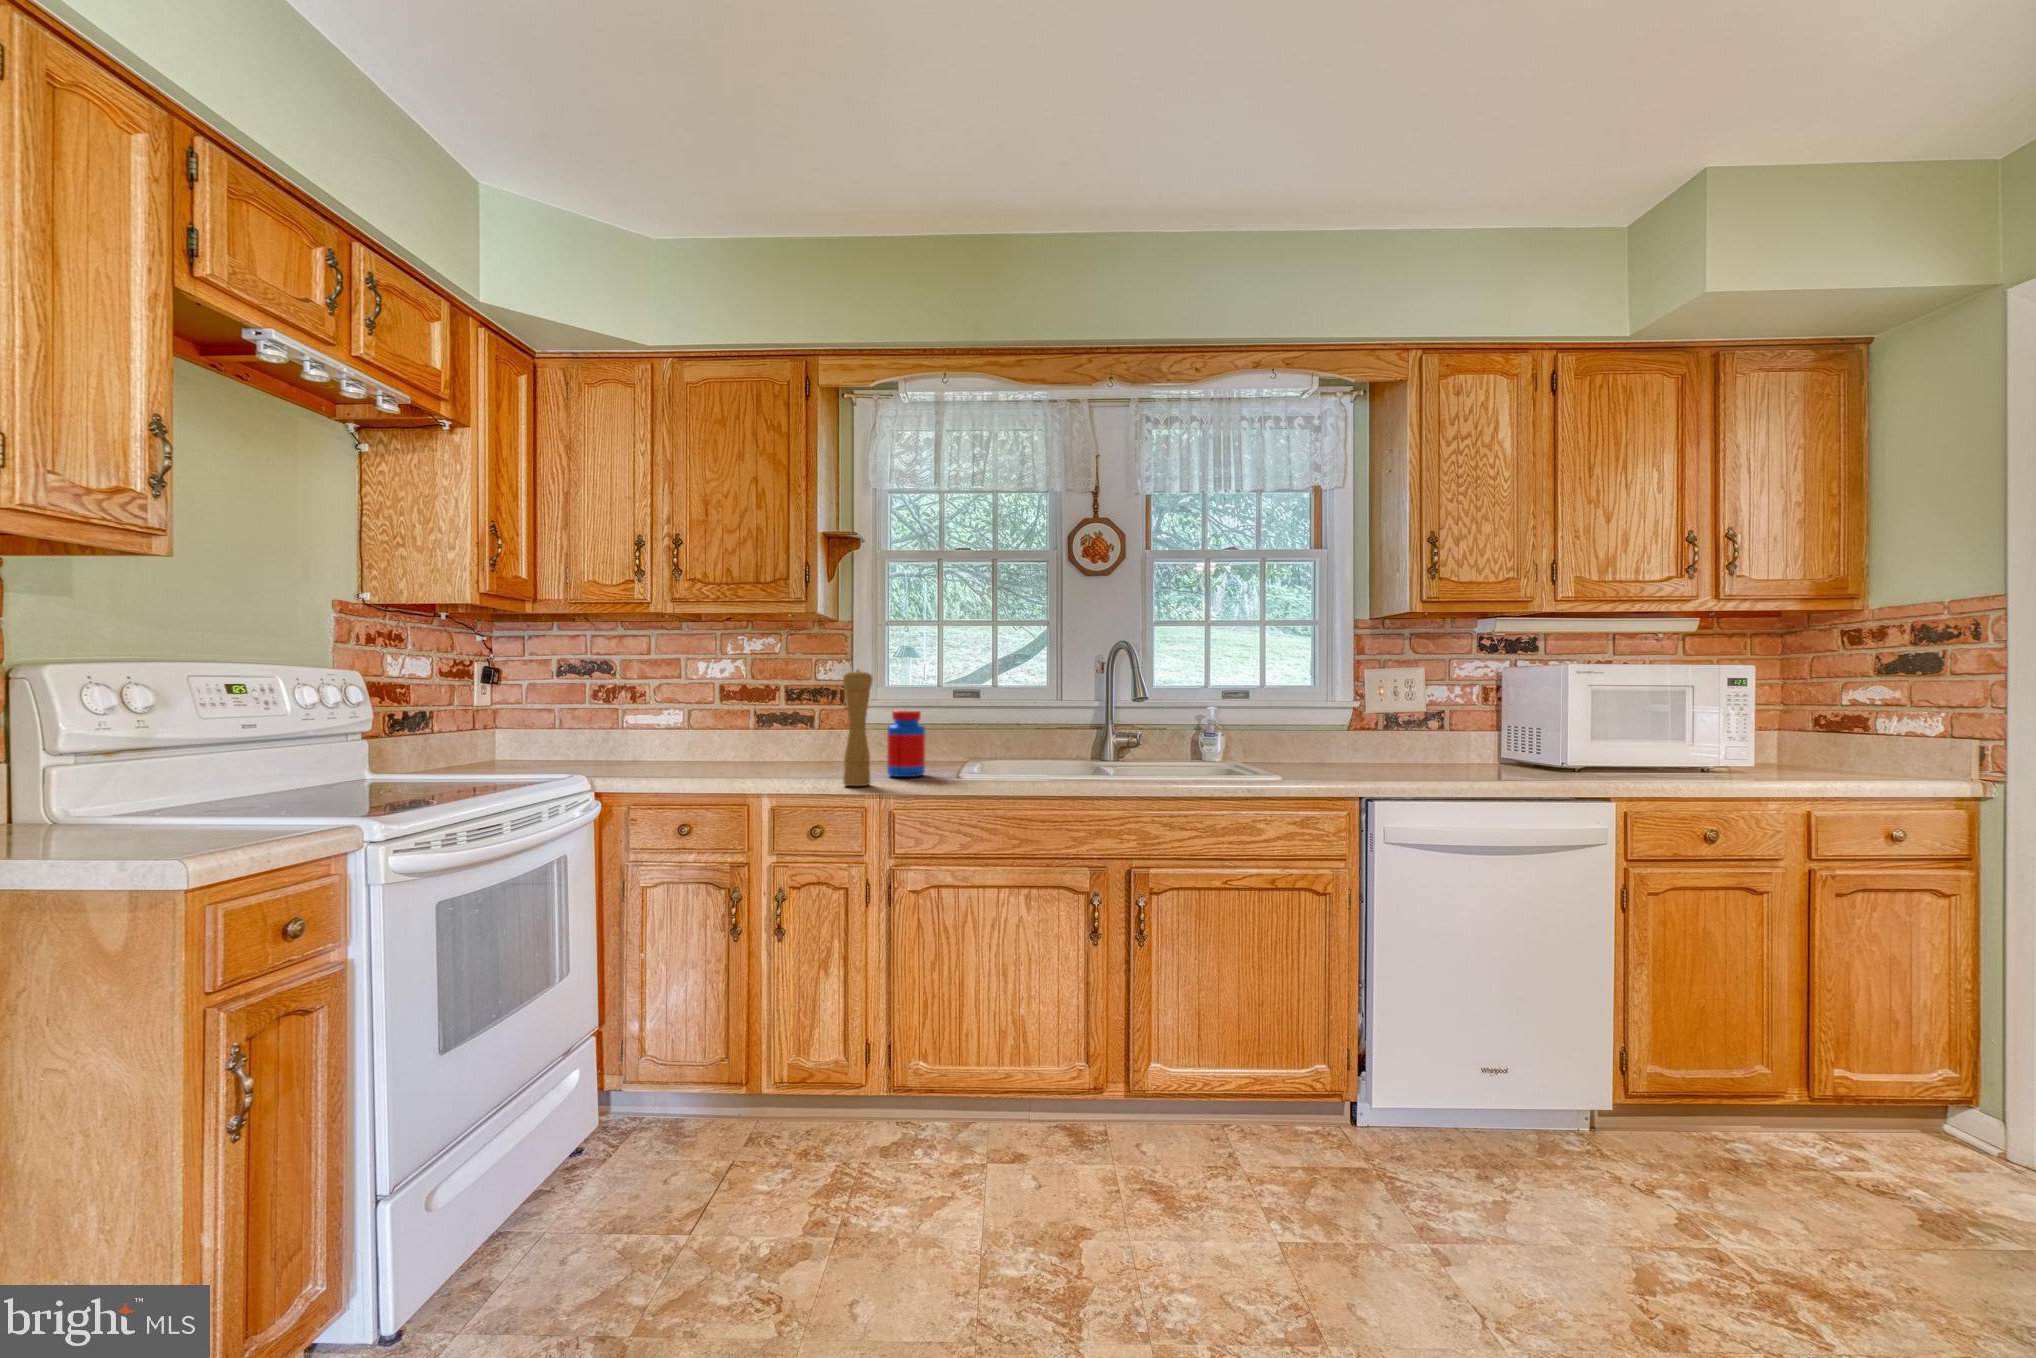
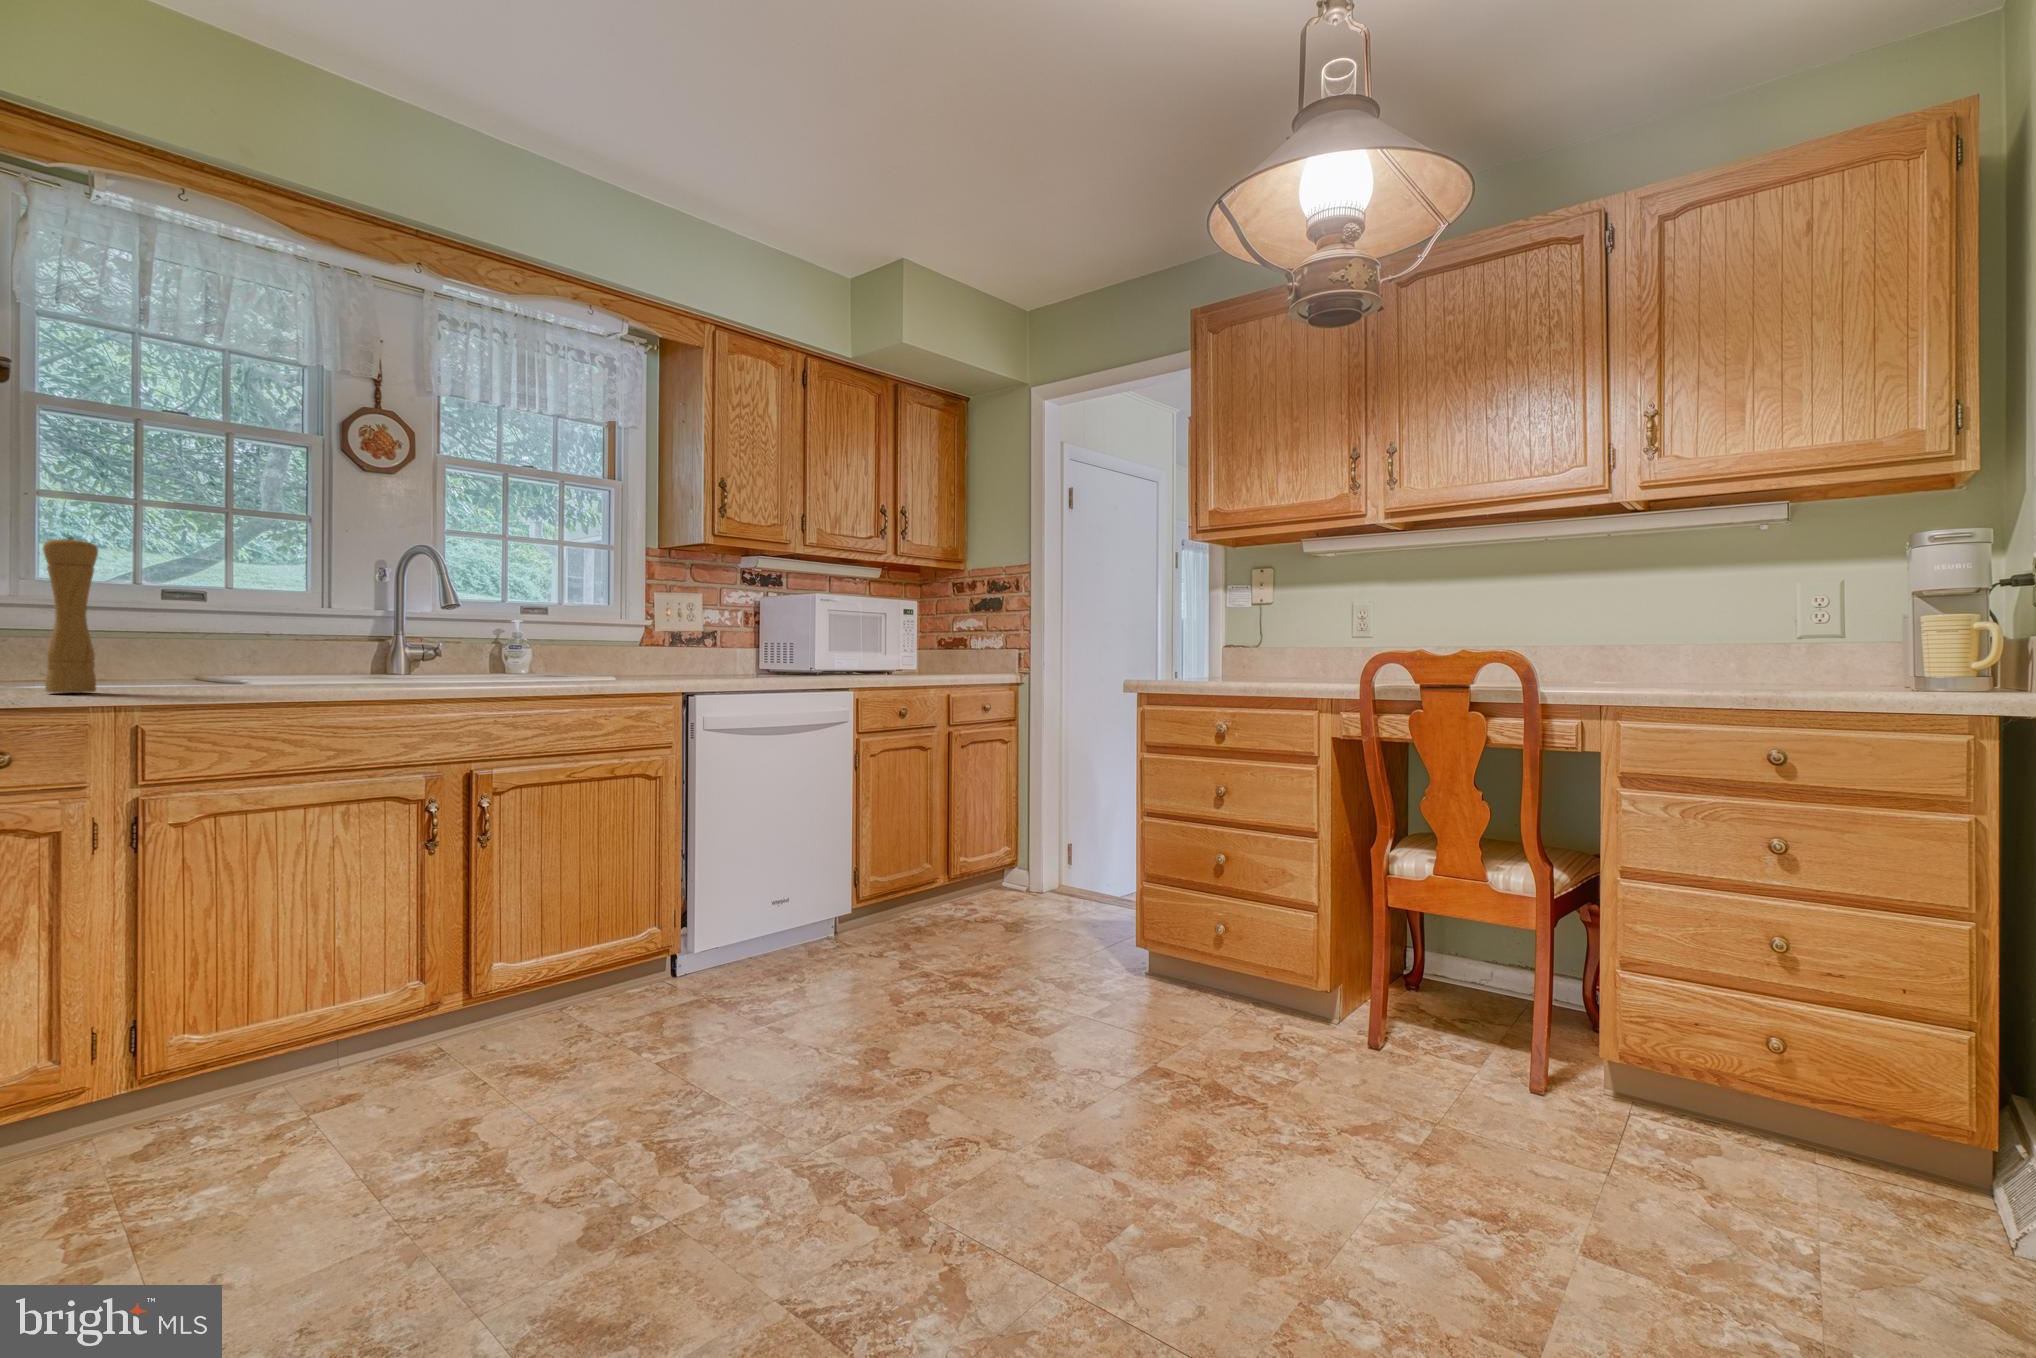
jar: present [887,711,926,777] -> none [96,601,164,686]

